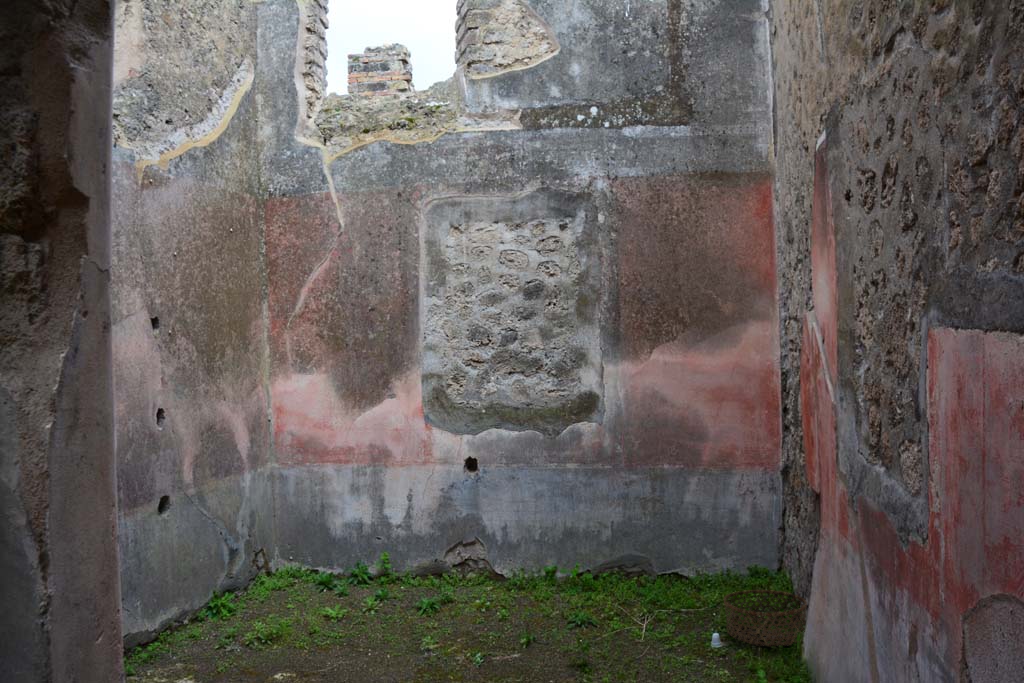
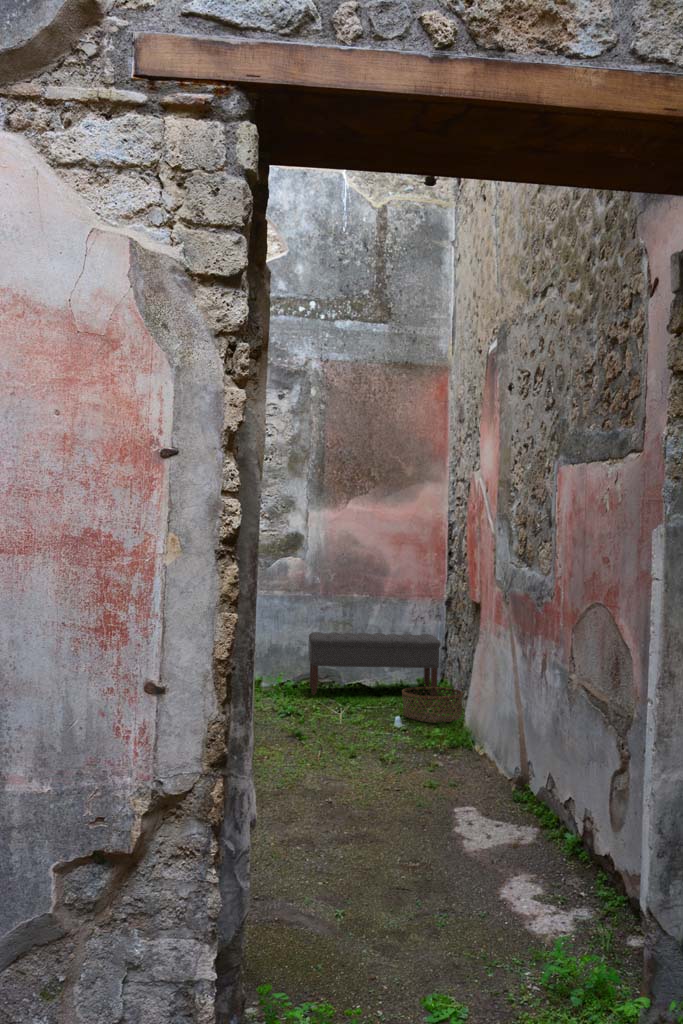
bench: none [611,510,777,592] -> present [309,632,440,696]

